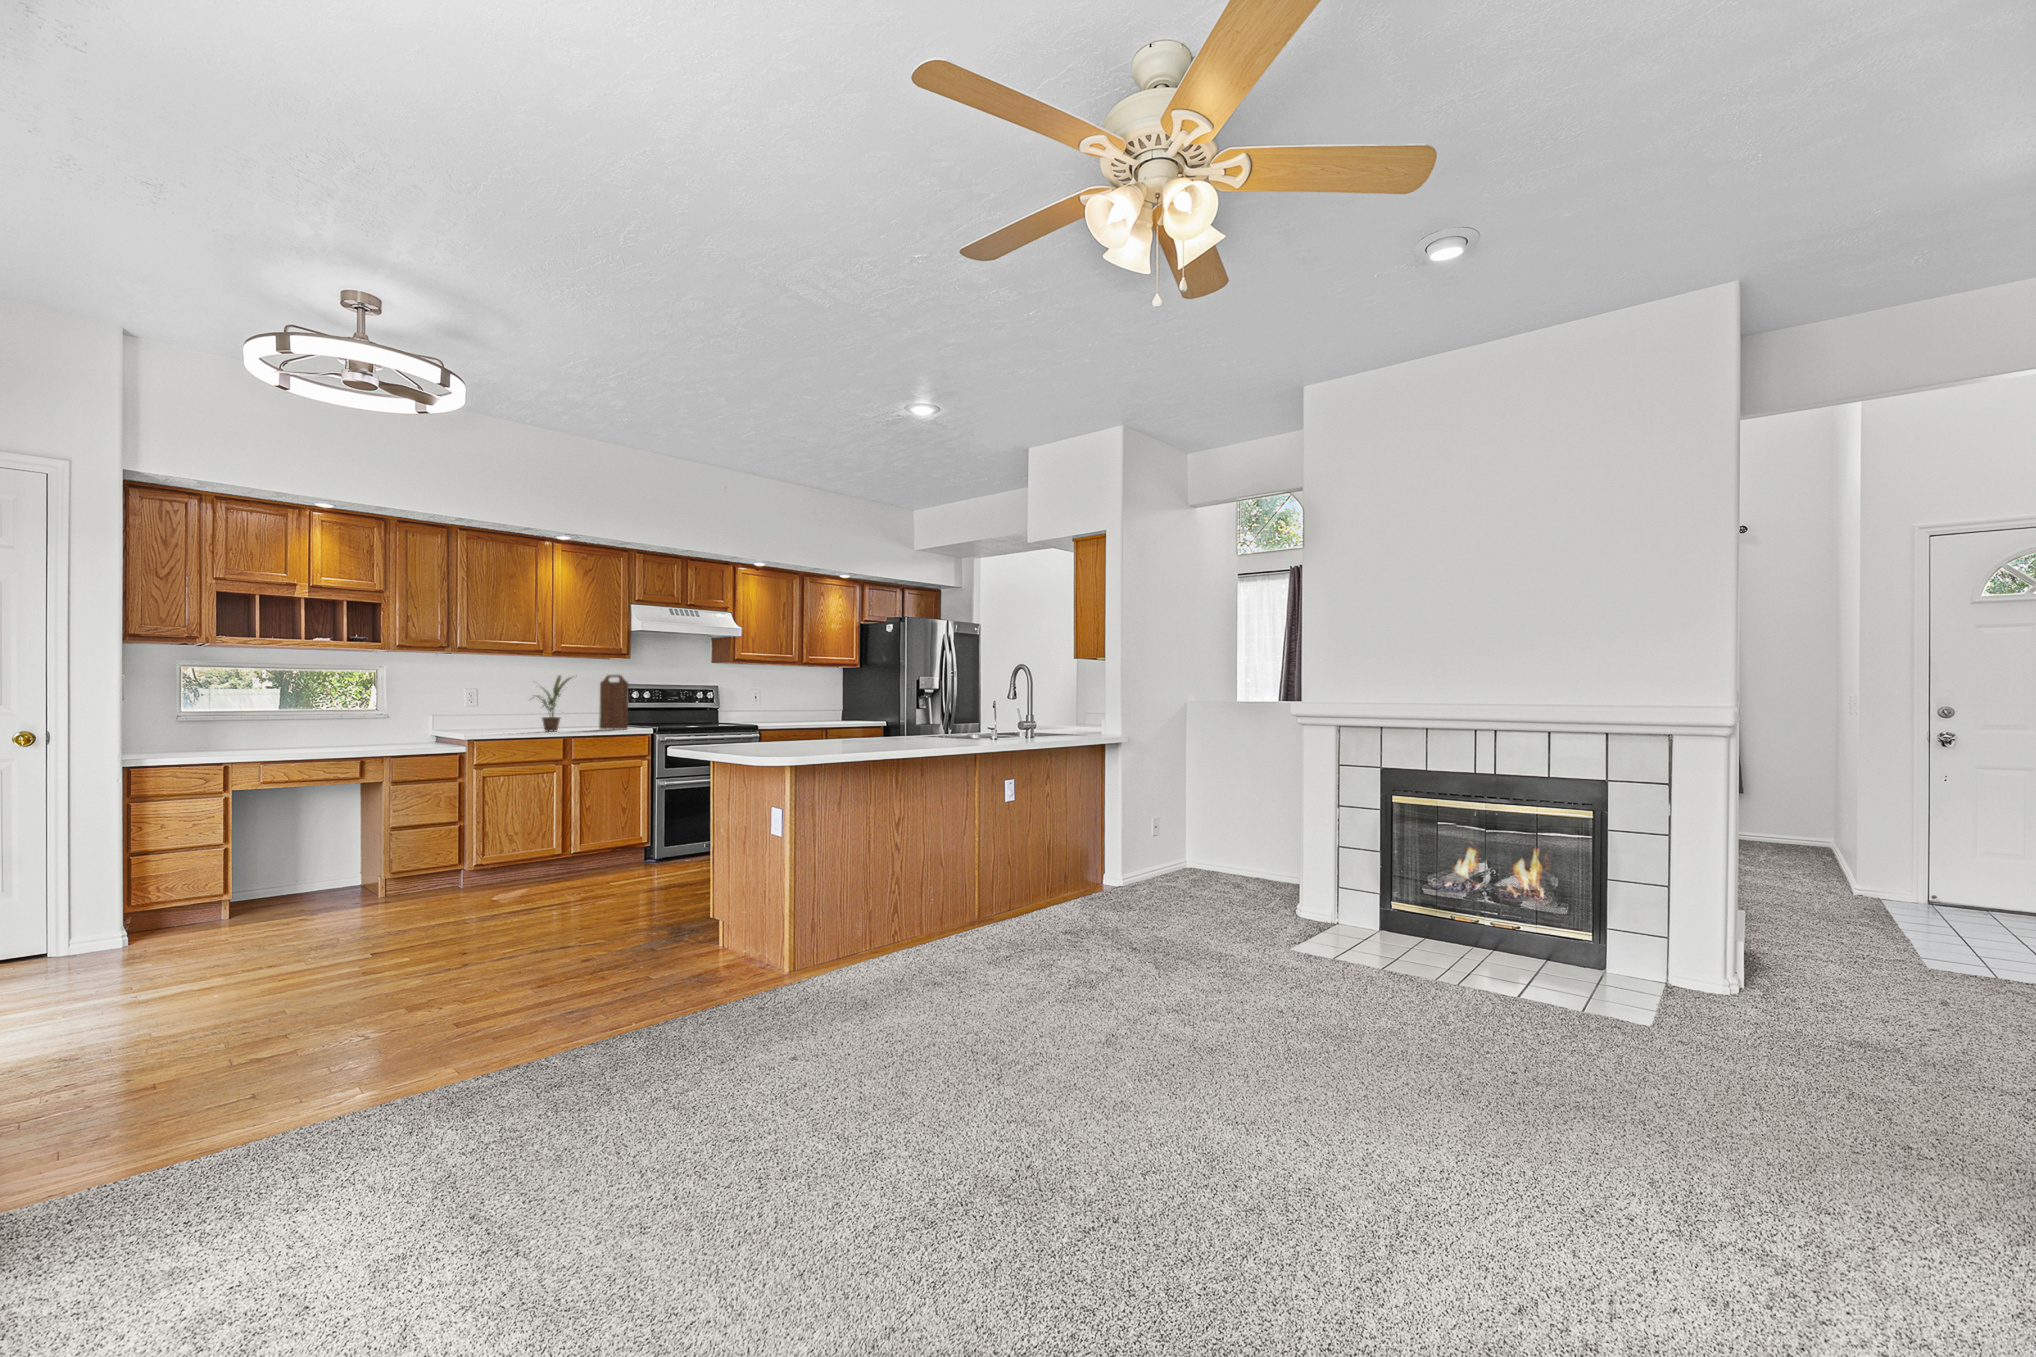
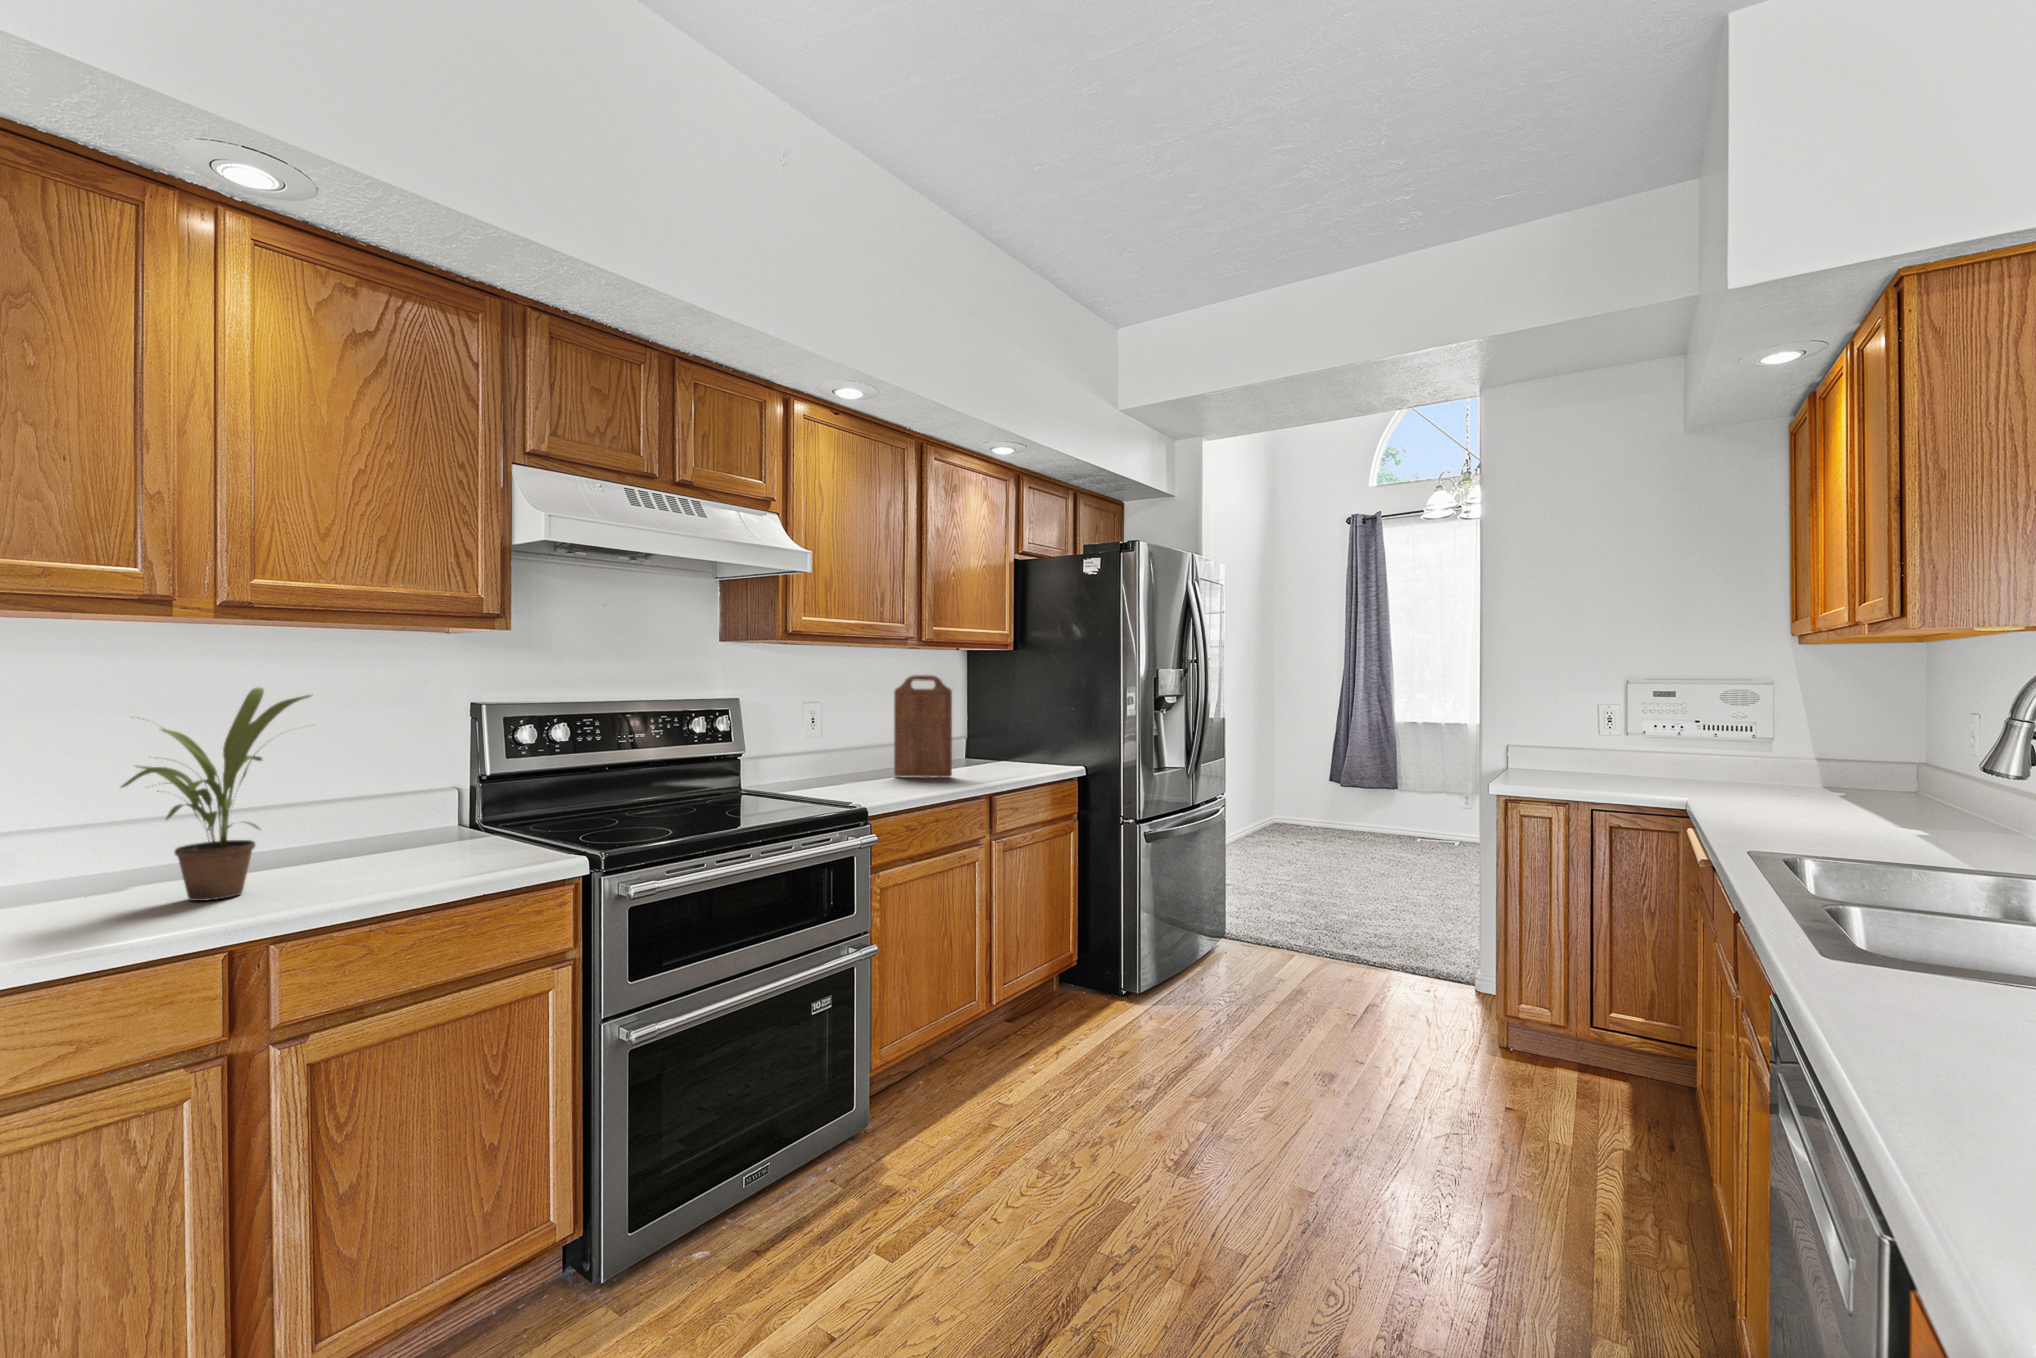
cutting board: present [599,675,628,729] -> present [894,675,952,777]

